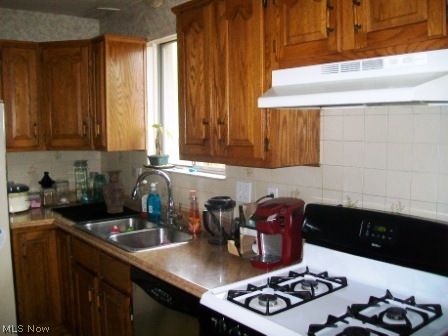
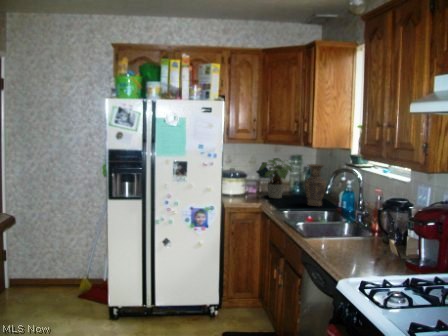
potted plant: none [45,165,84,210] -> present [259,158,292,198]

